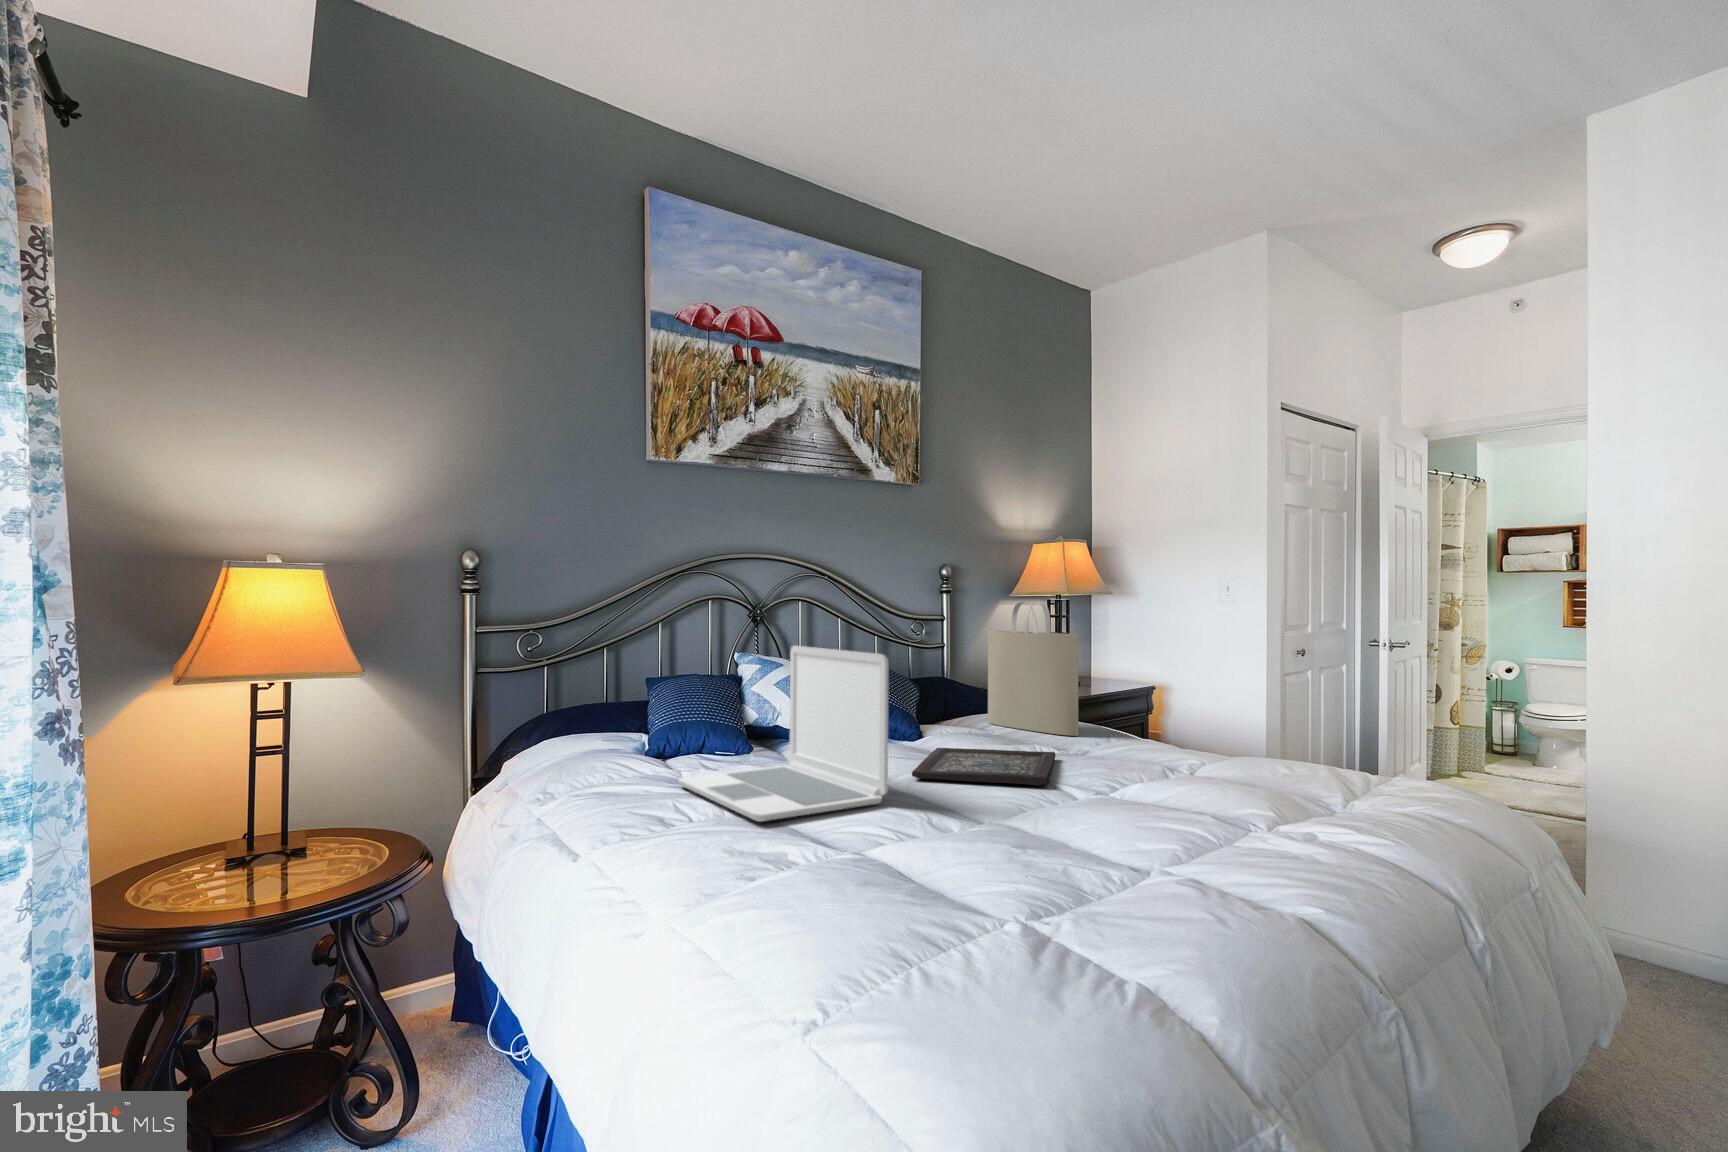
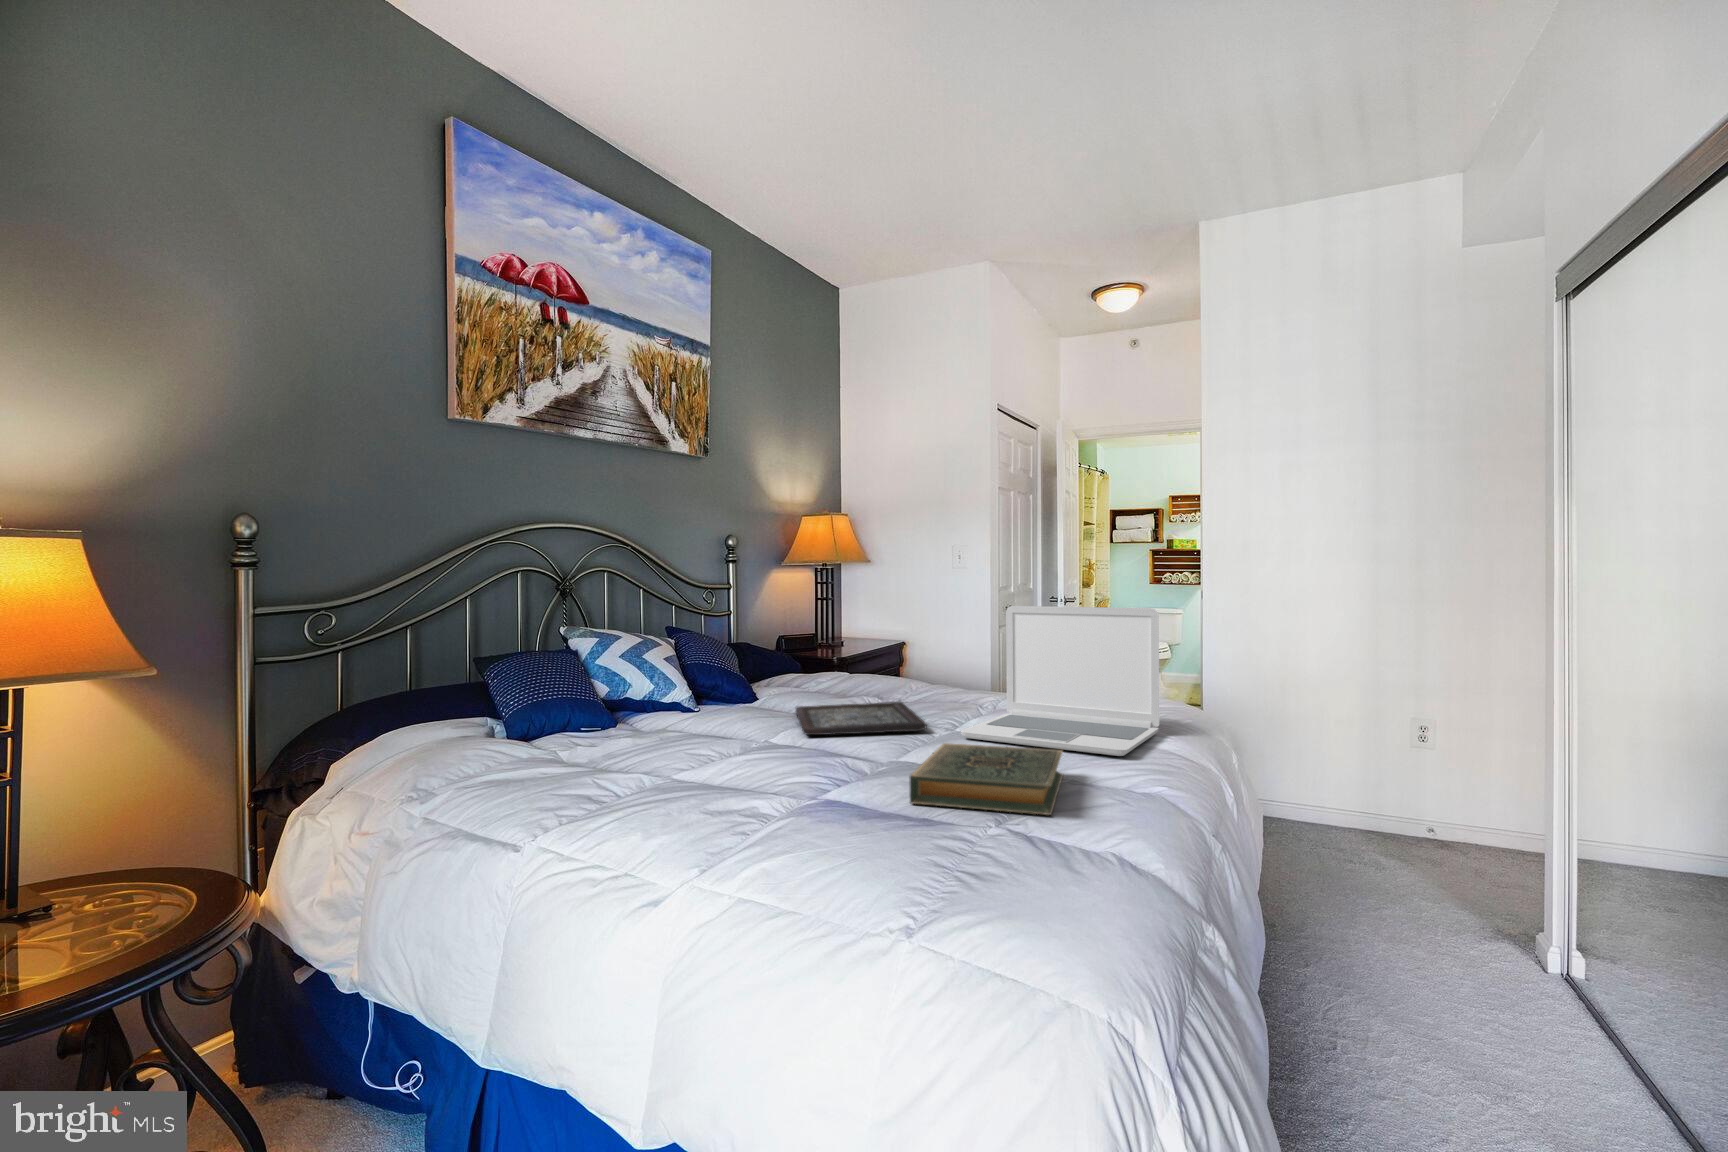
tote bag: present [988,602,1078,736] -> none [804,569,897,687]
laptop: present [678,646,889,822] -> present [961,606,1159,756]
hardback book: none [932,799,1146,892] -> present [909,743,1063,815]

